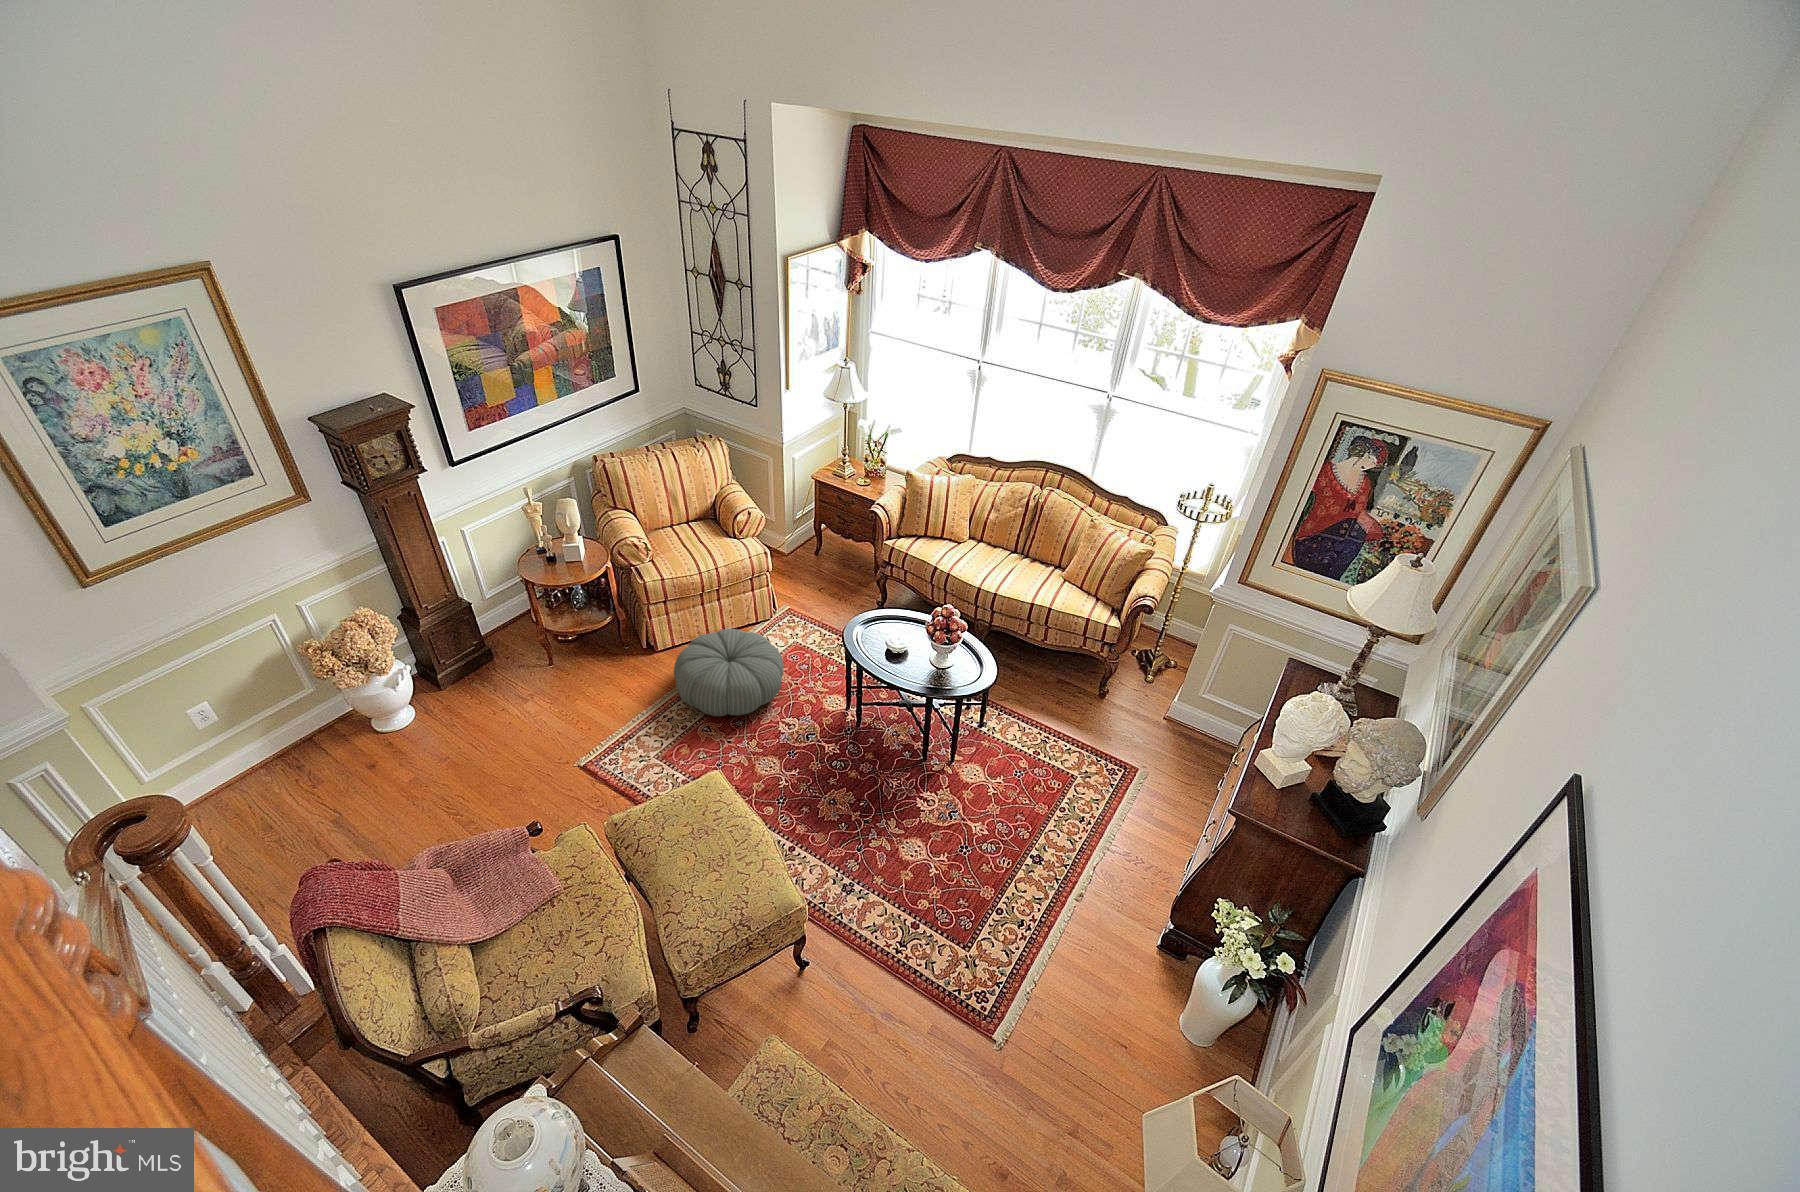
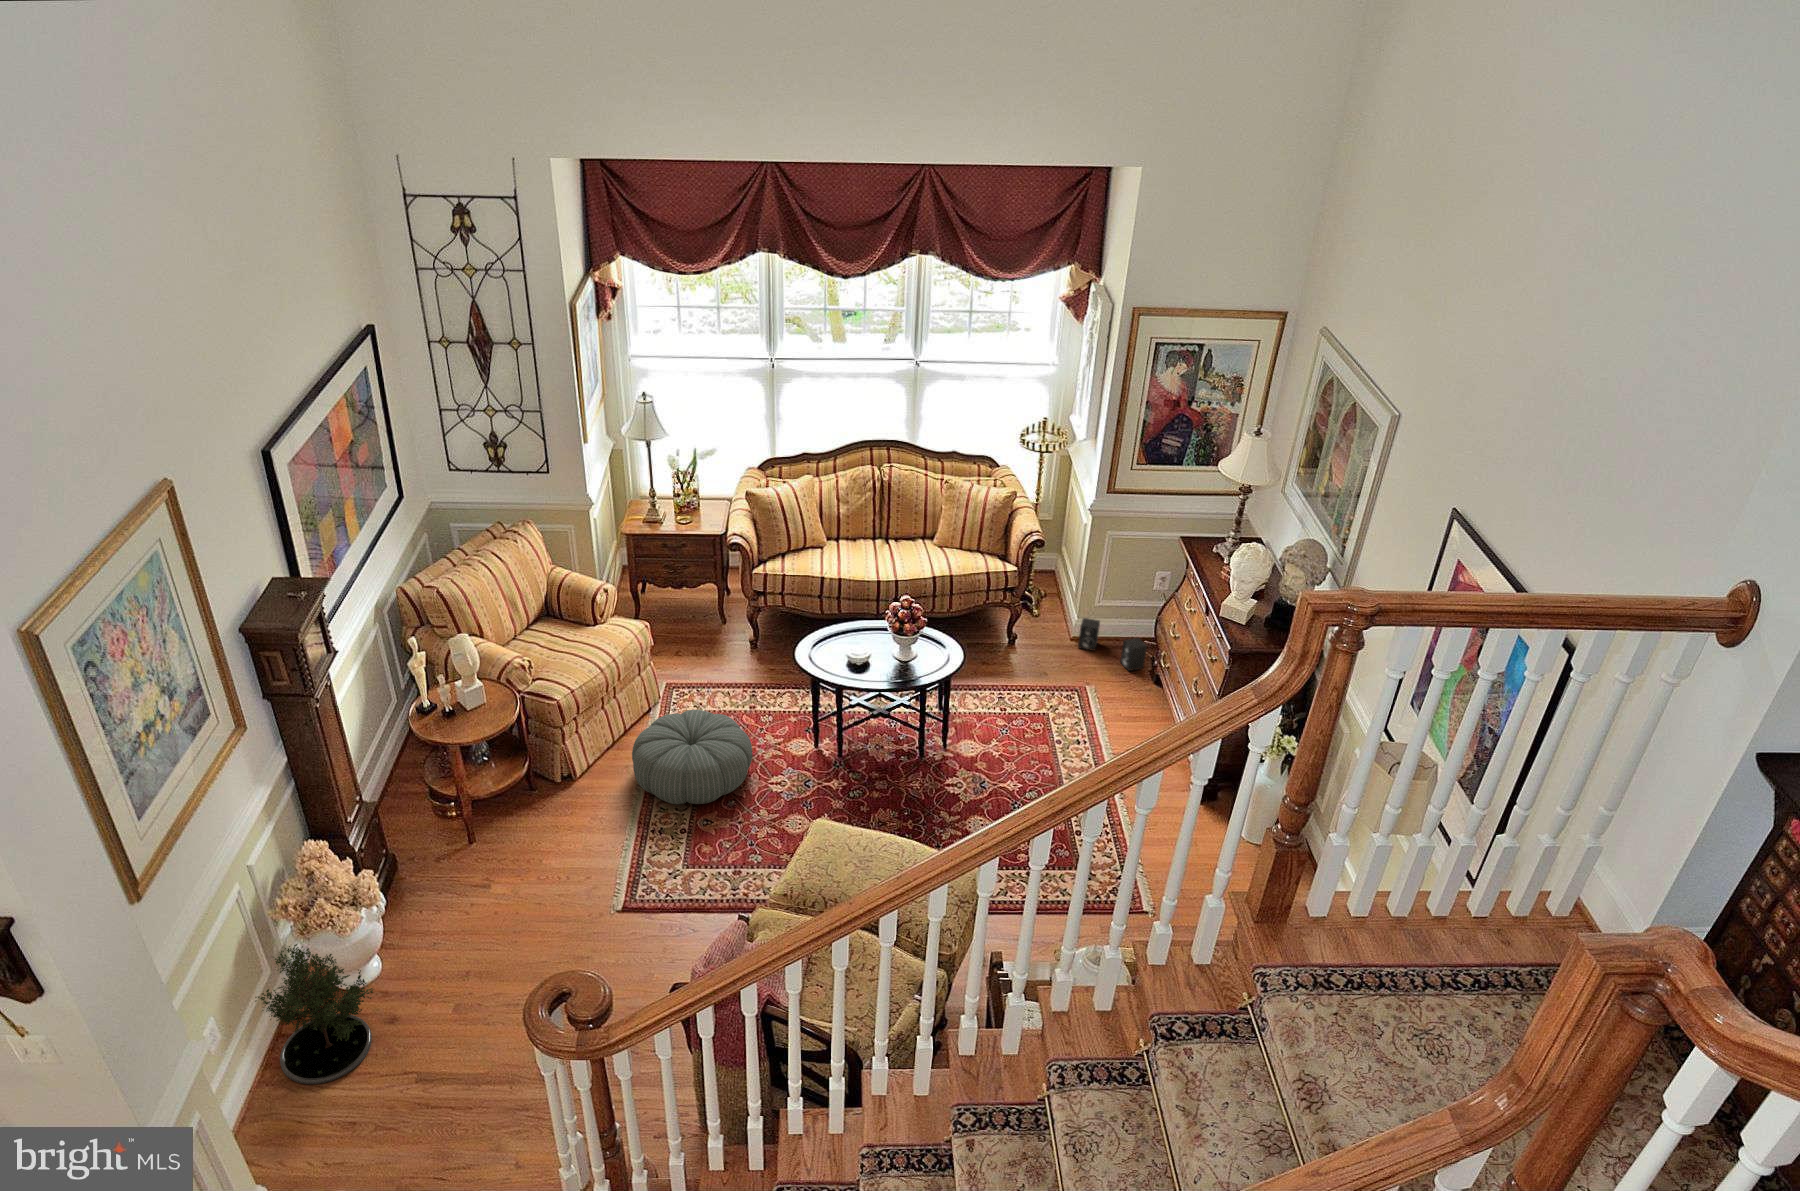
potted tree: none [205,683,330,803] -> present [255,944,374,1084]
speaker: none [1159,698,1223,774] -> present [1078,618,1147,671]

